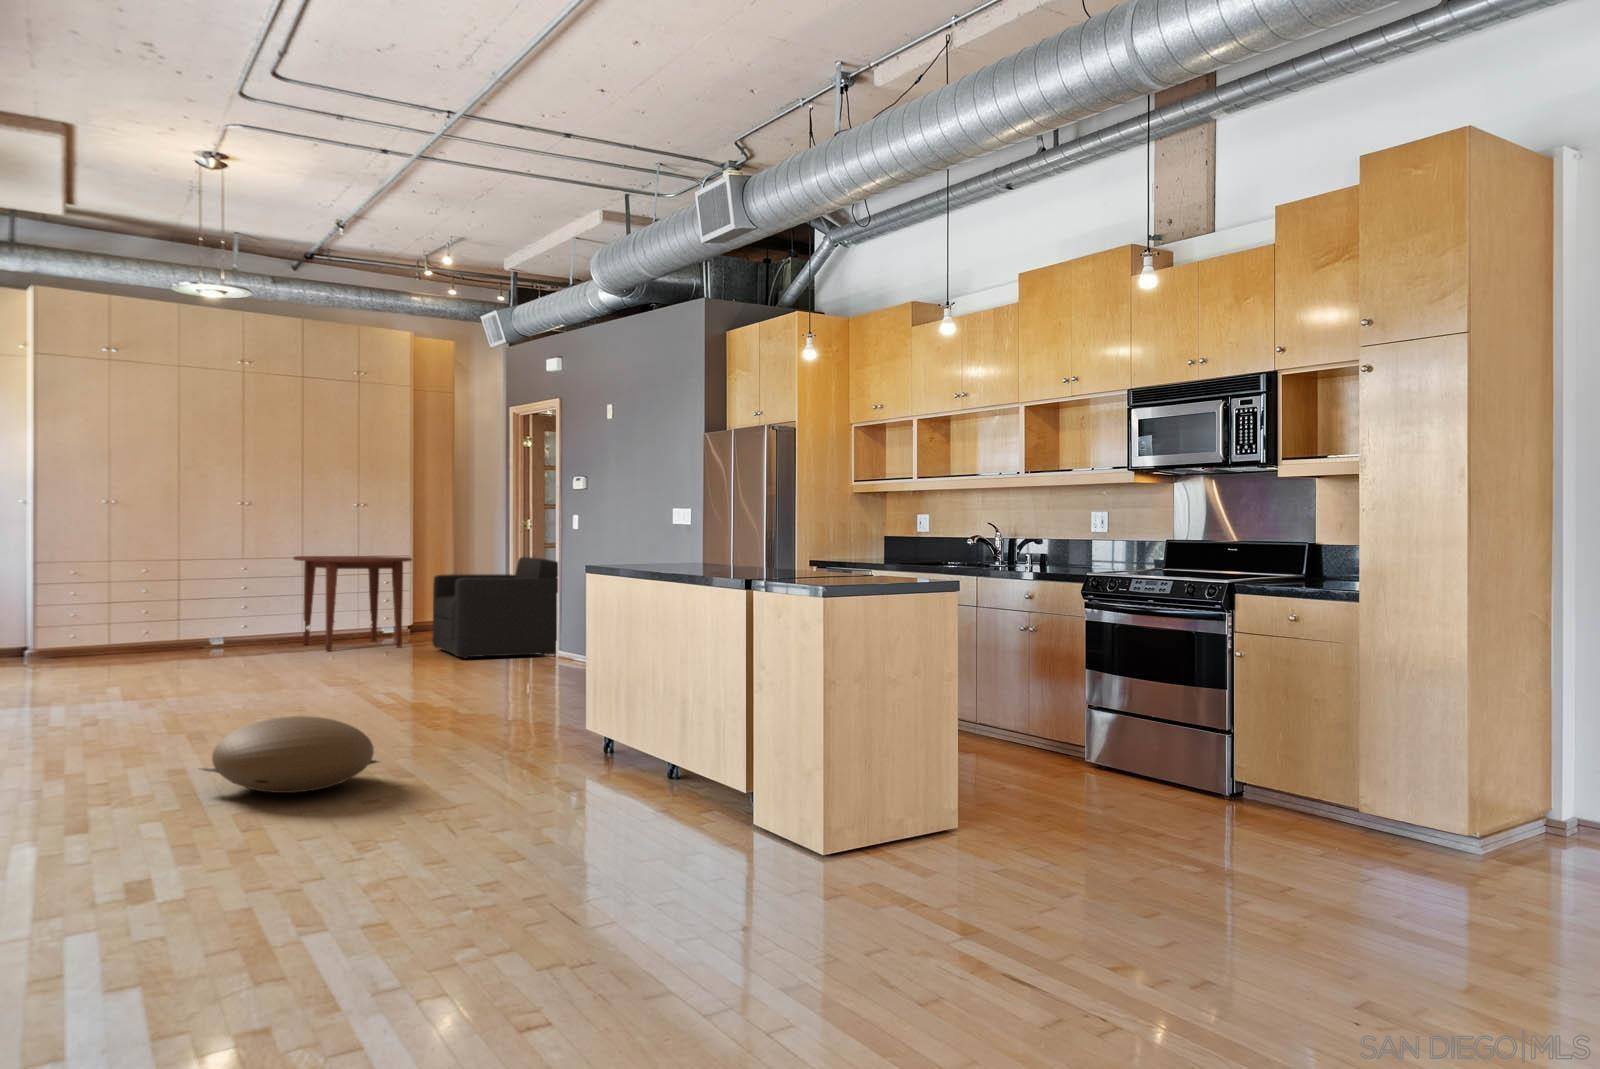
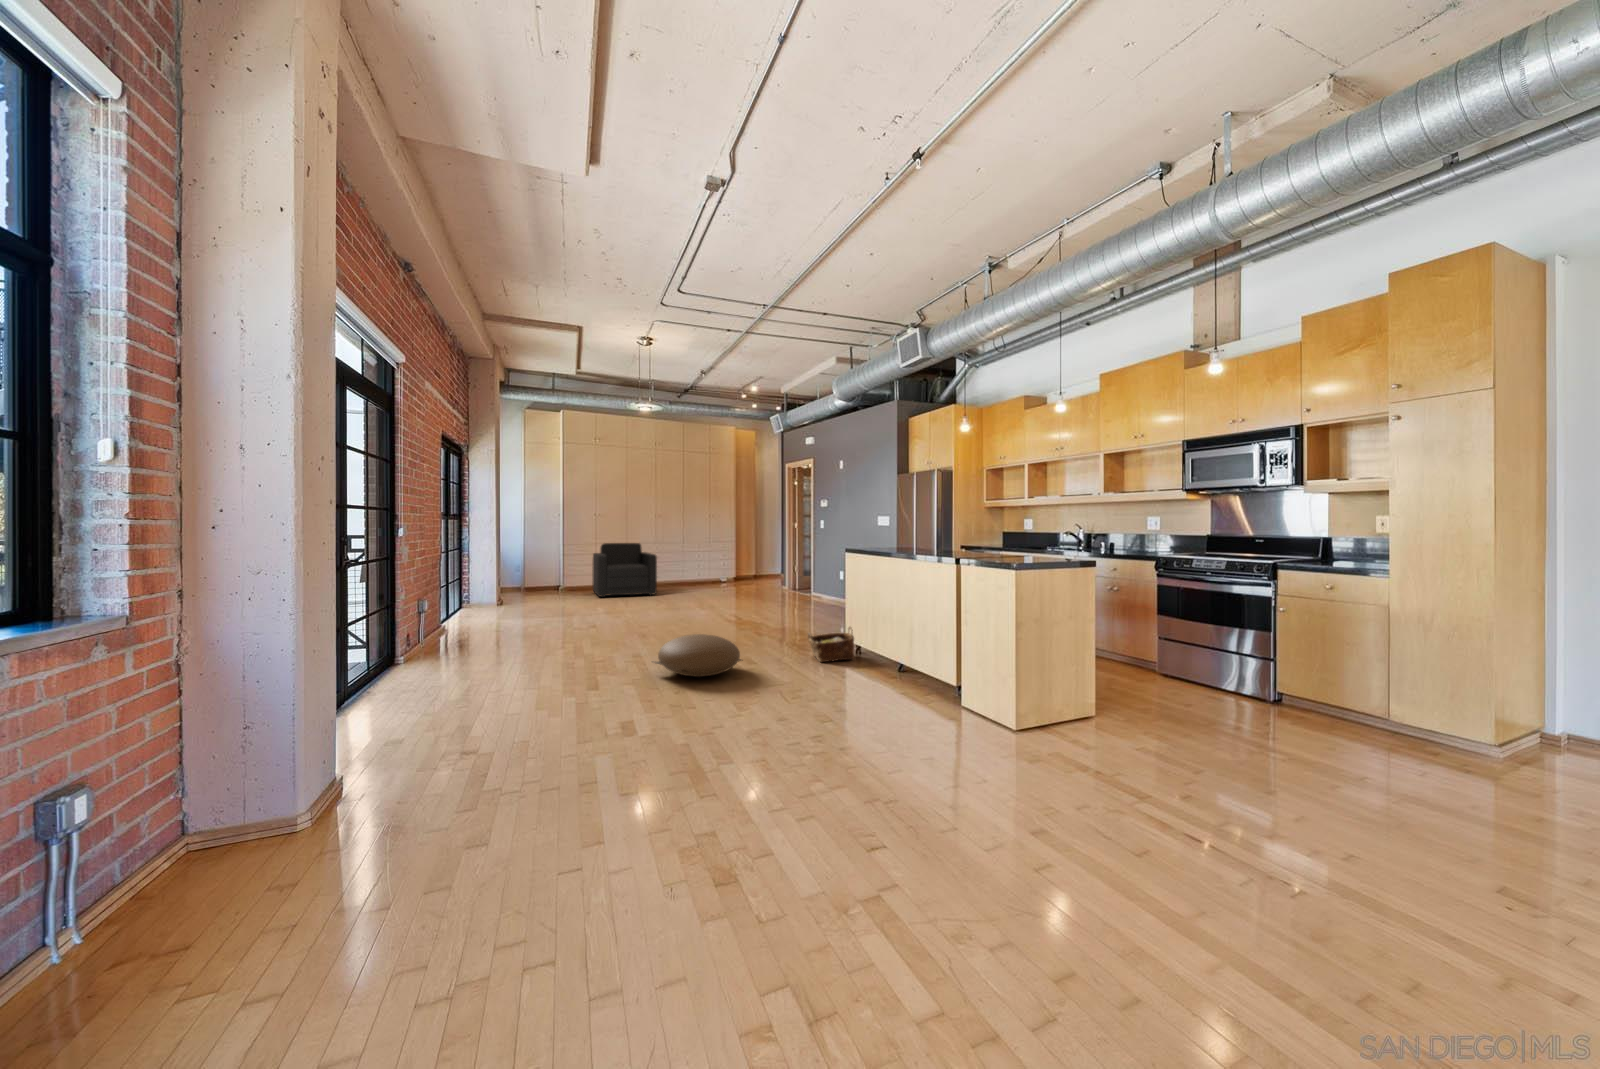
dining table: present [294,556,412,651] -> none [680,544,737,593]
armchair: present [432,557,558,659] -> present [592,543,657,597]
woven basket: none [509,700,594,764] -> present [808,627,854,662]

